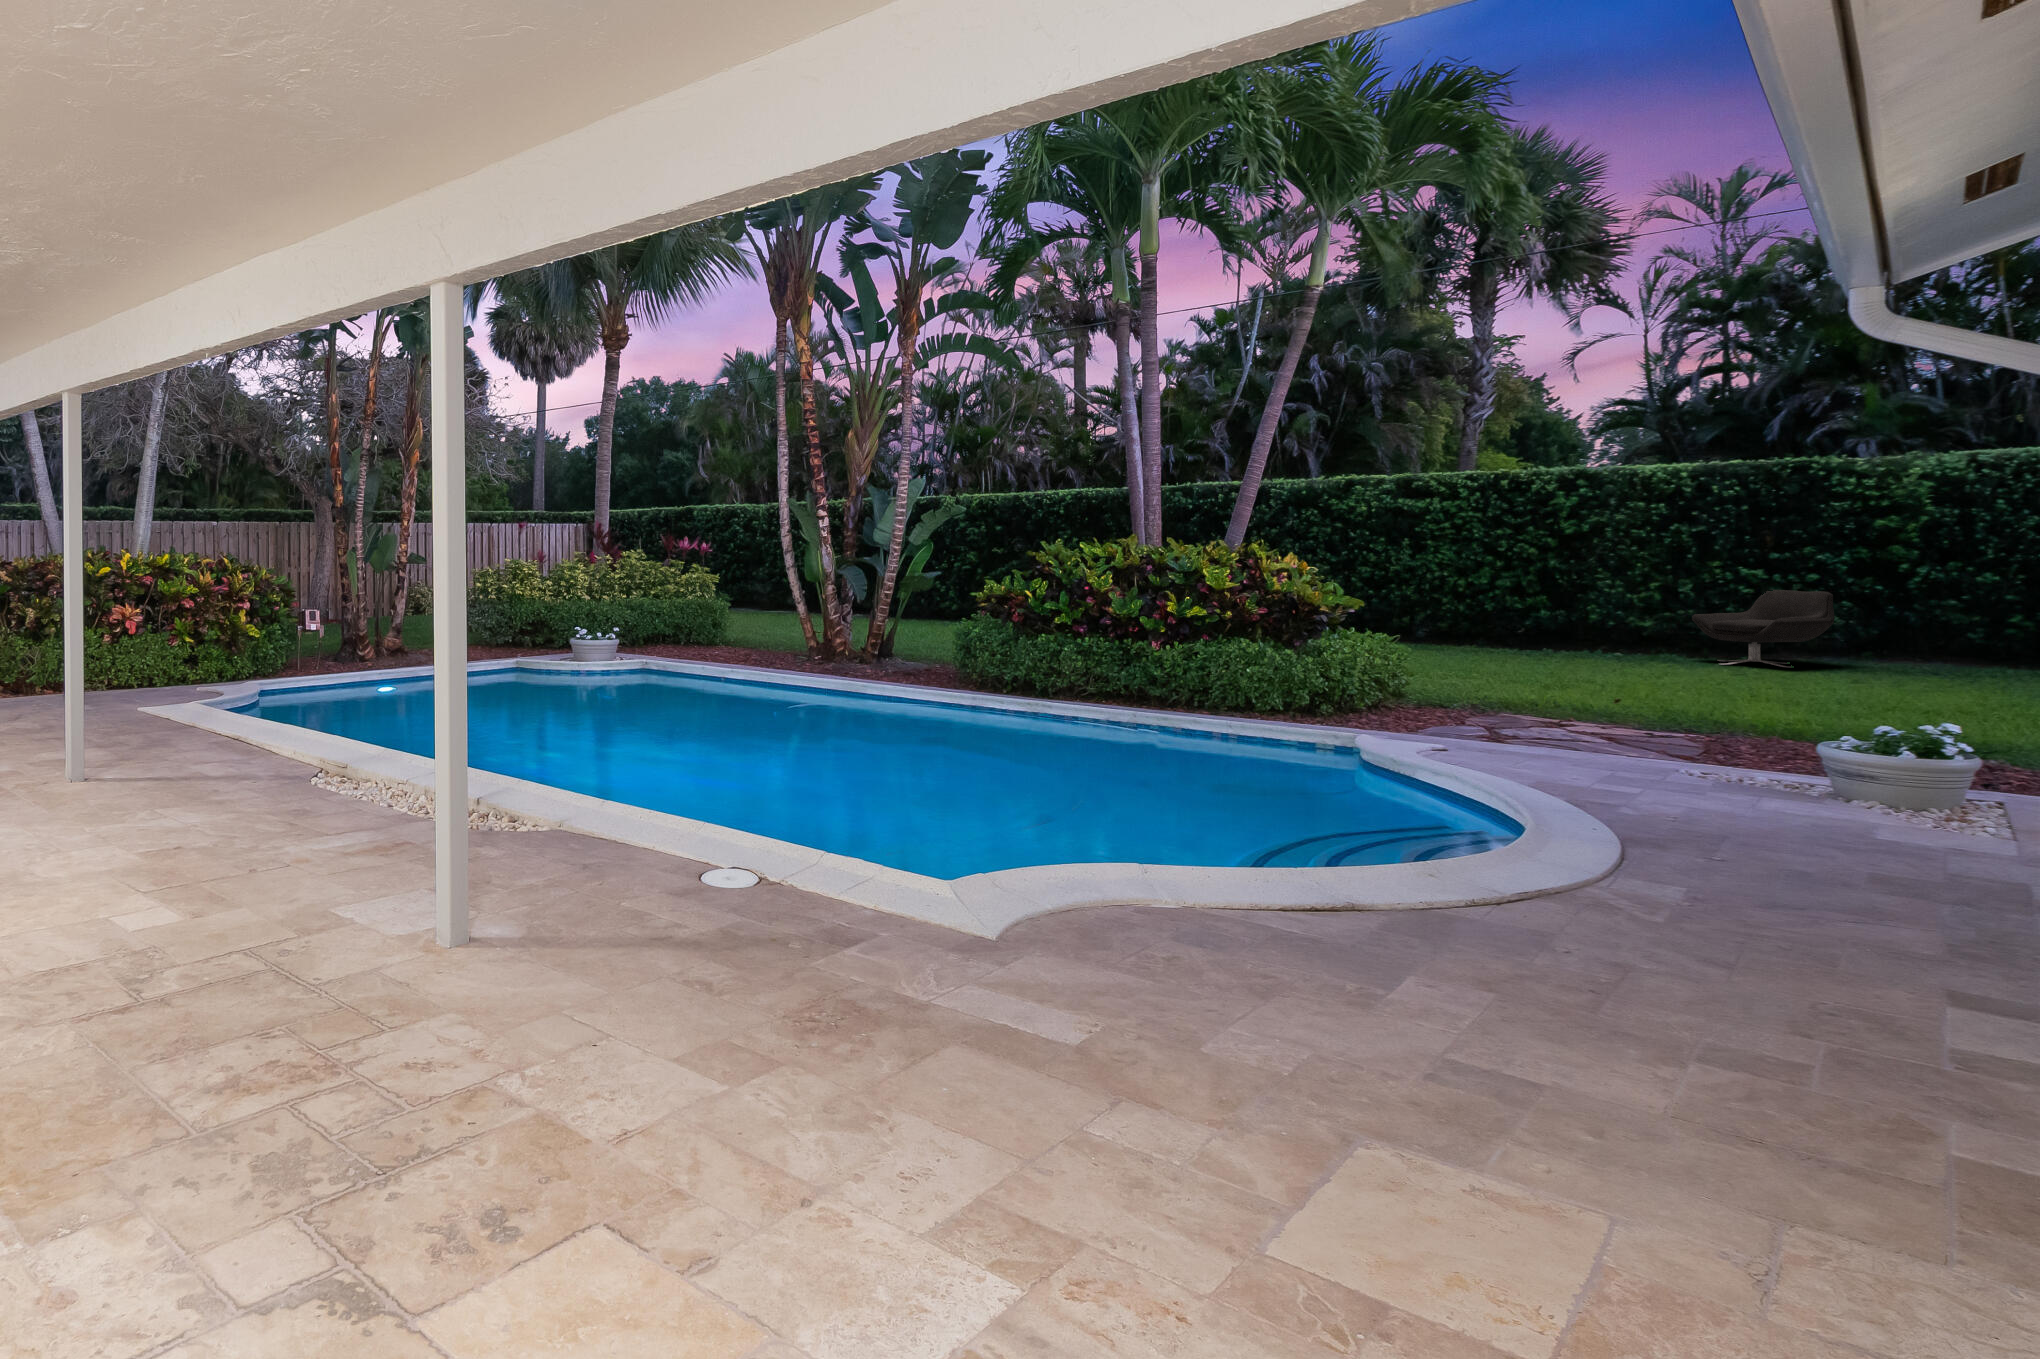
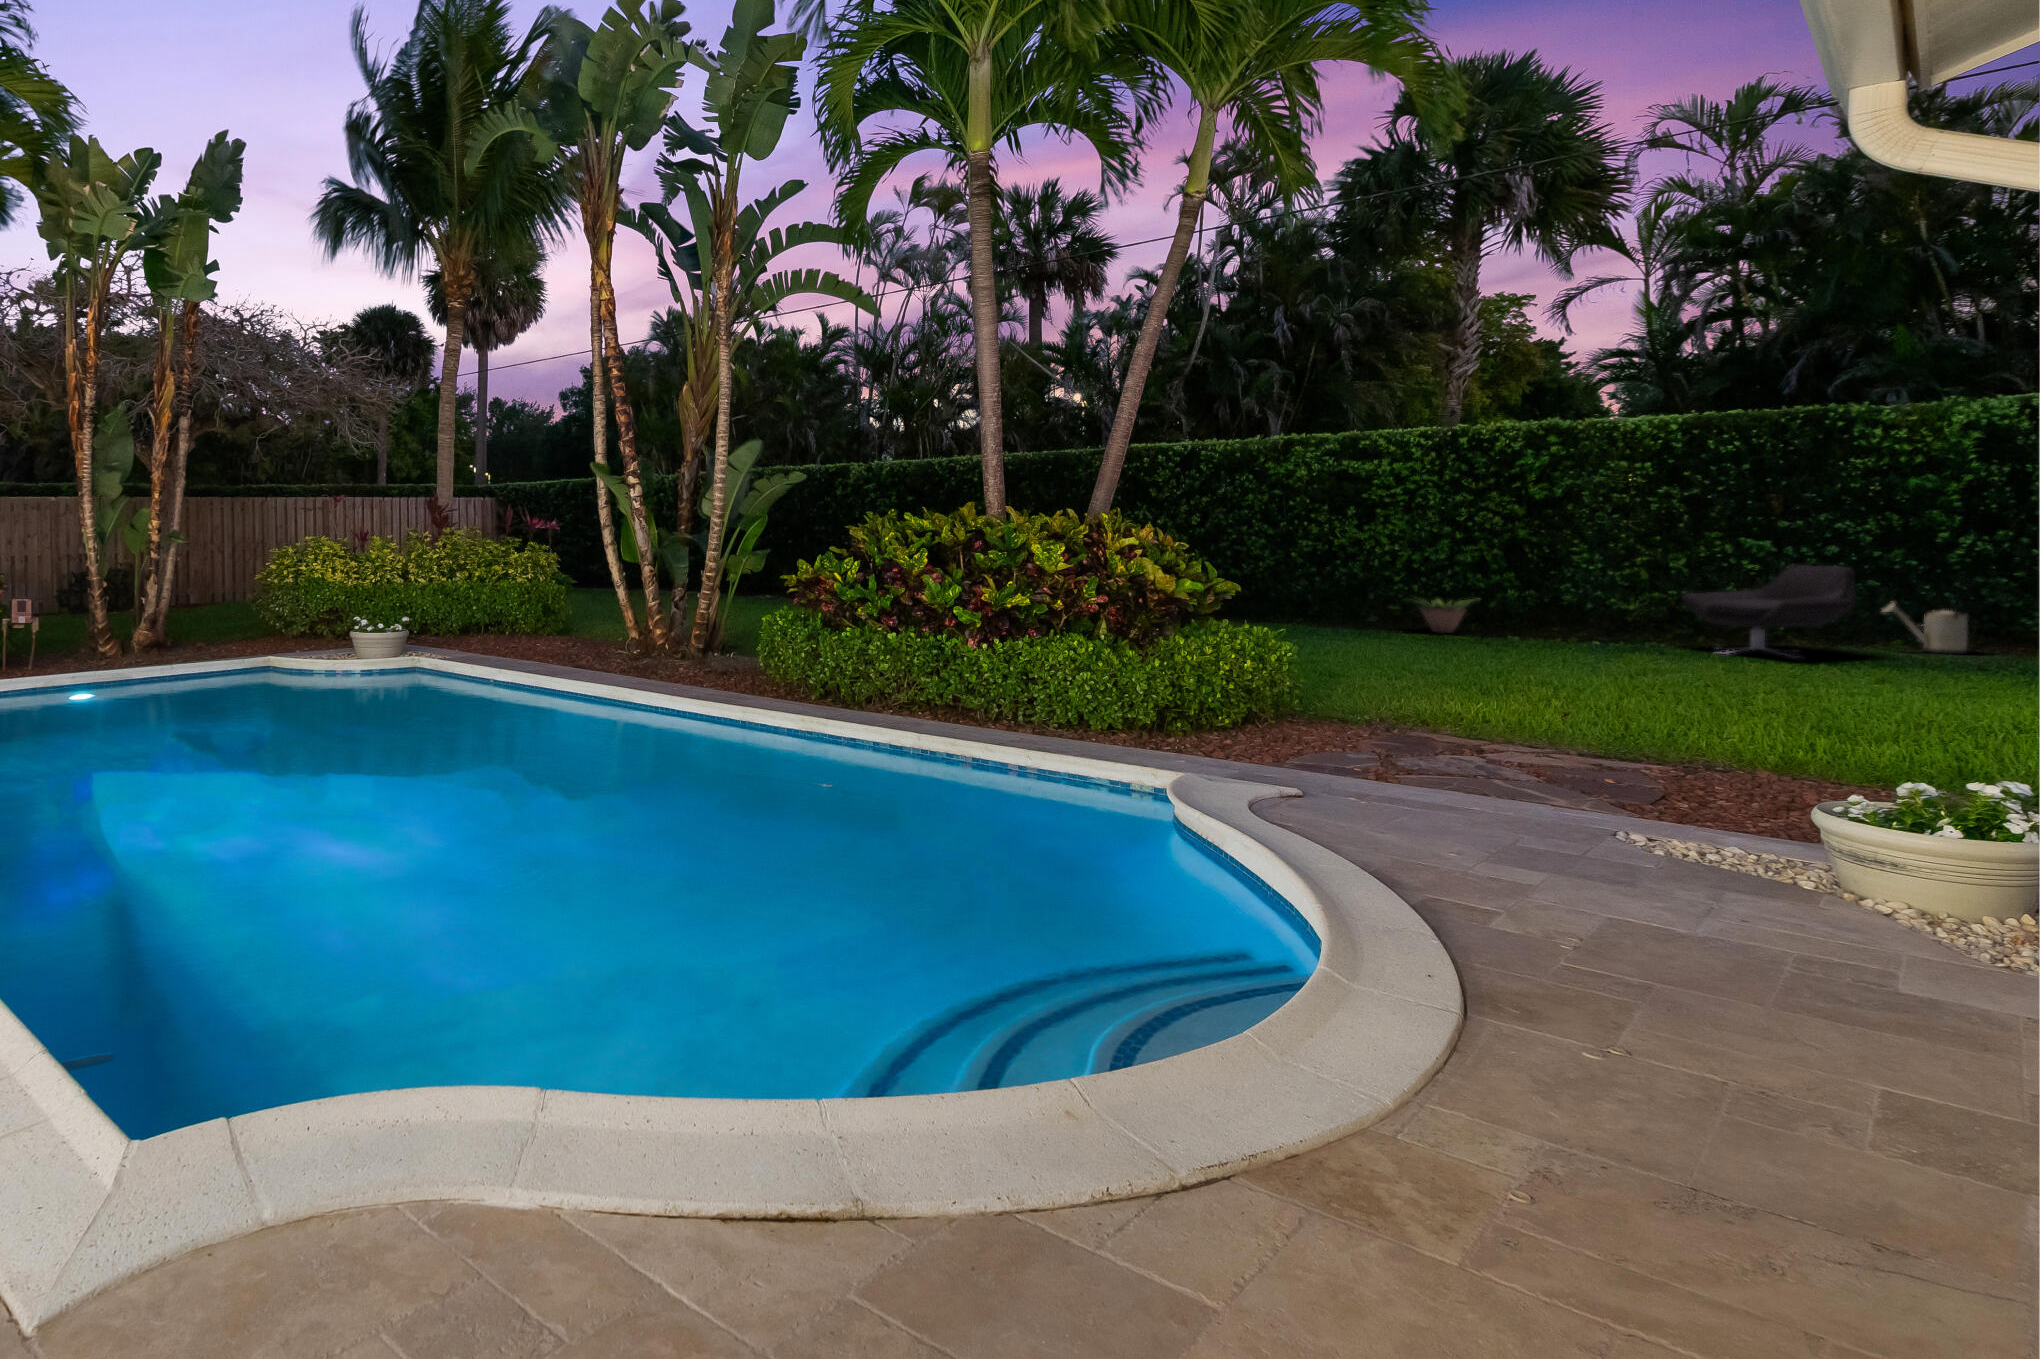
decorative plant: none [1449,618,1520,650] -> present [1409,599,1480,633]
watering can: none [1854,618,1929,665] -> present [1883,603,1975,654]

